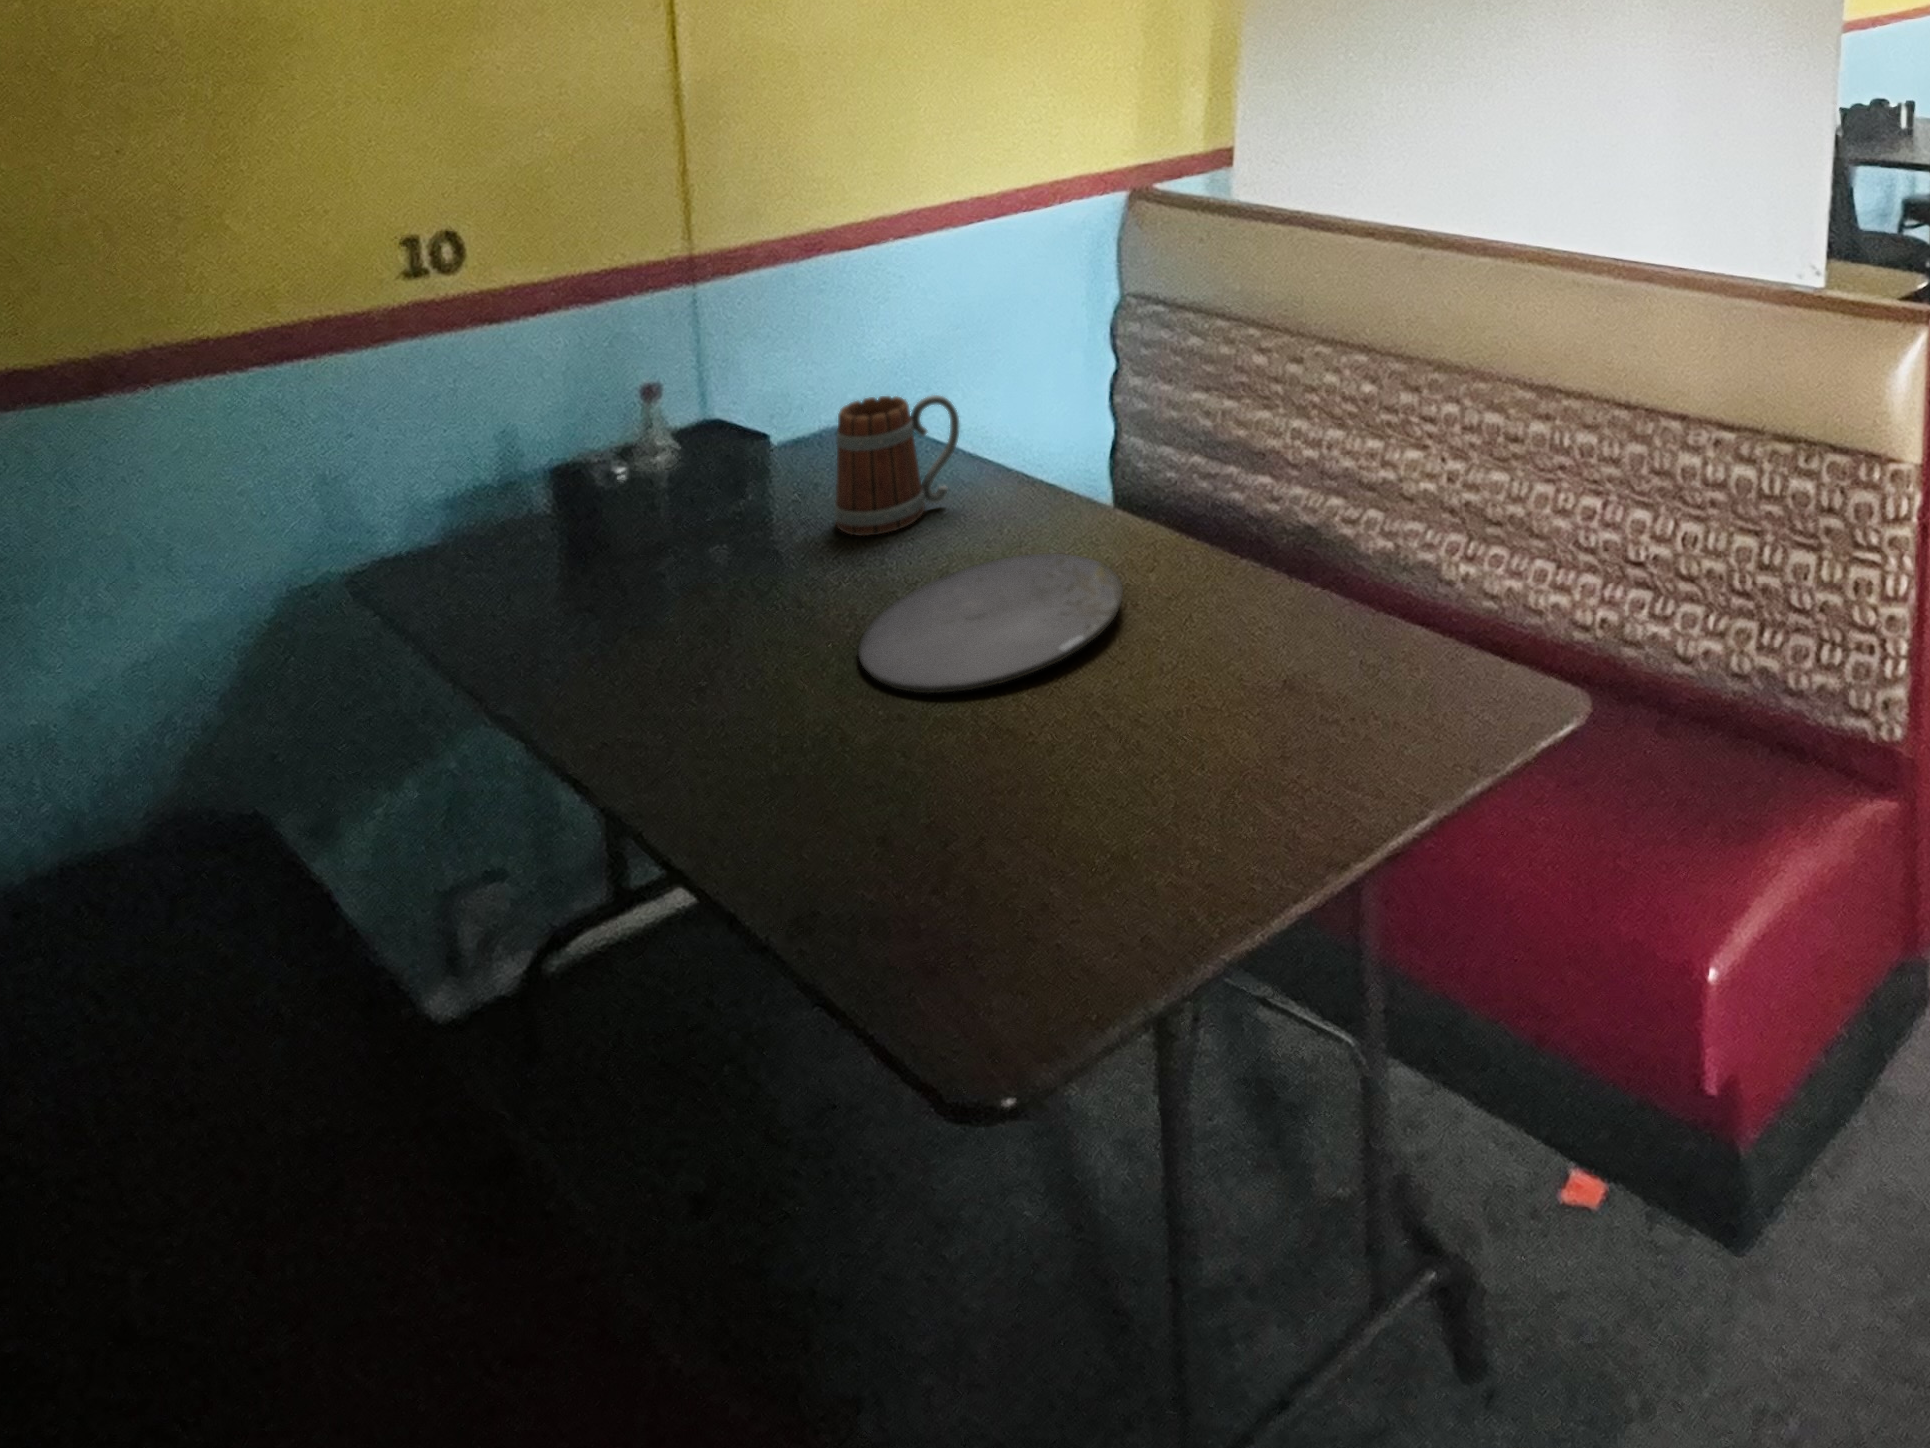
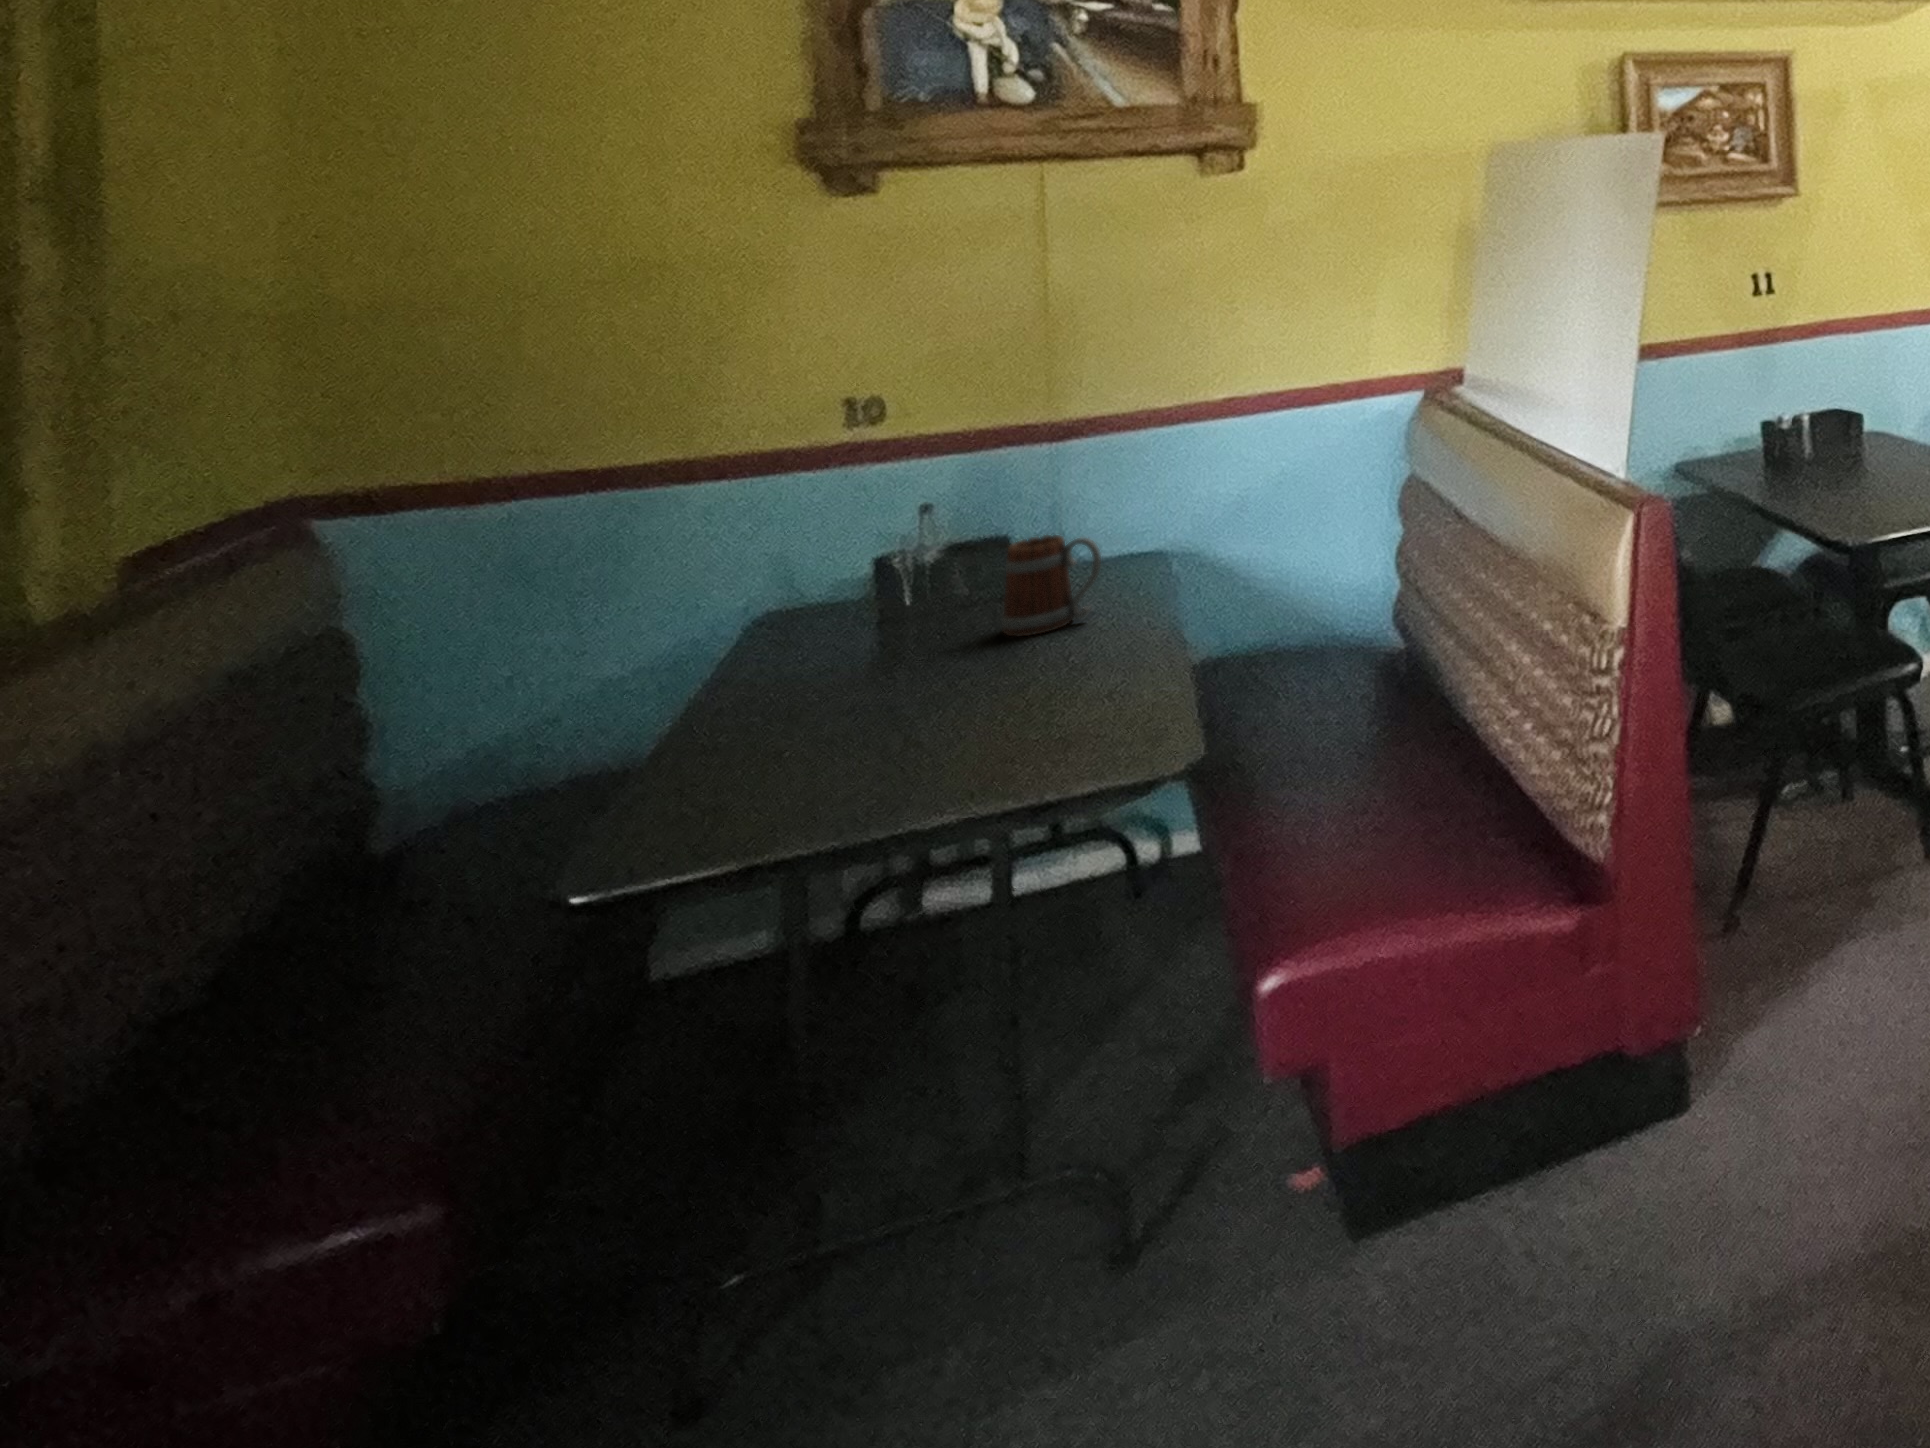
plate: present [858,553,1123,693] -> none [833,660,1058,744]

